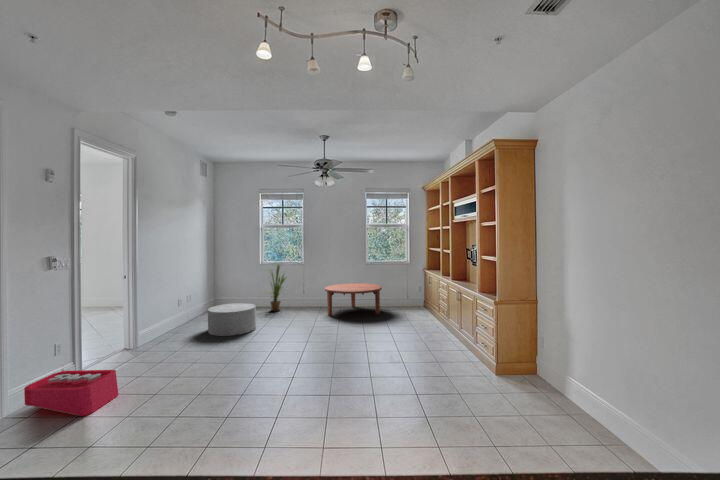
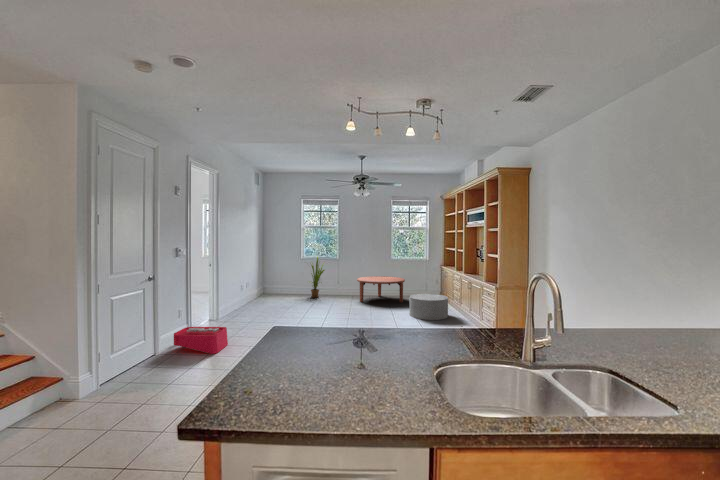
ottoman: present [208,303,256,336] -> present [409,294,448,320]

